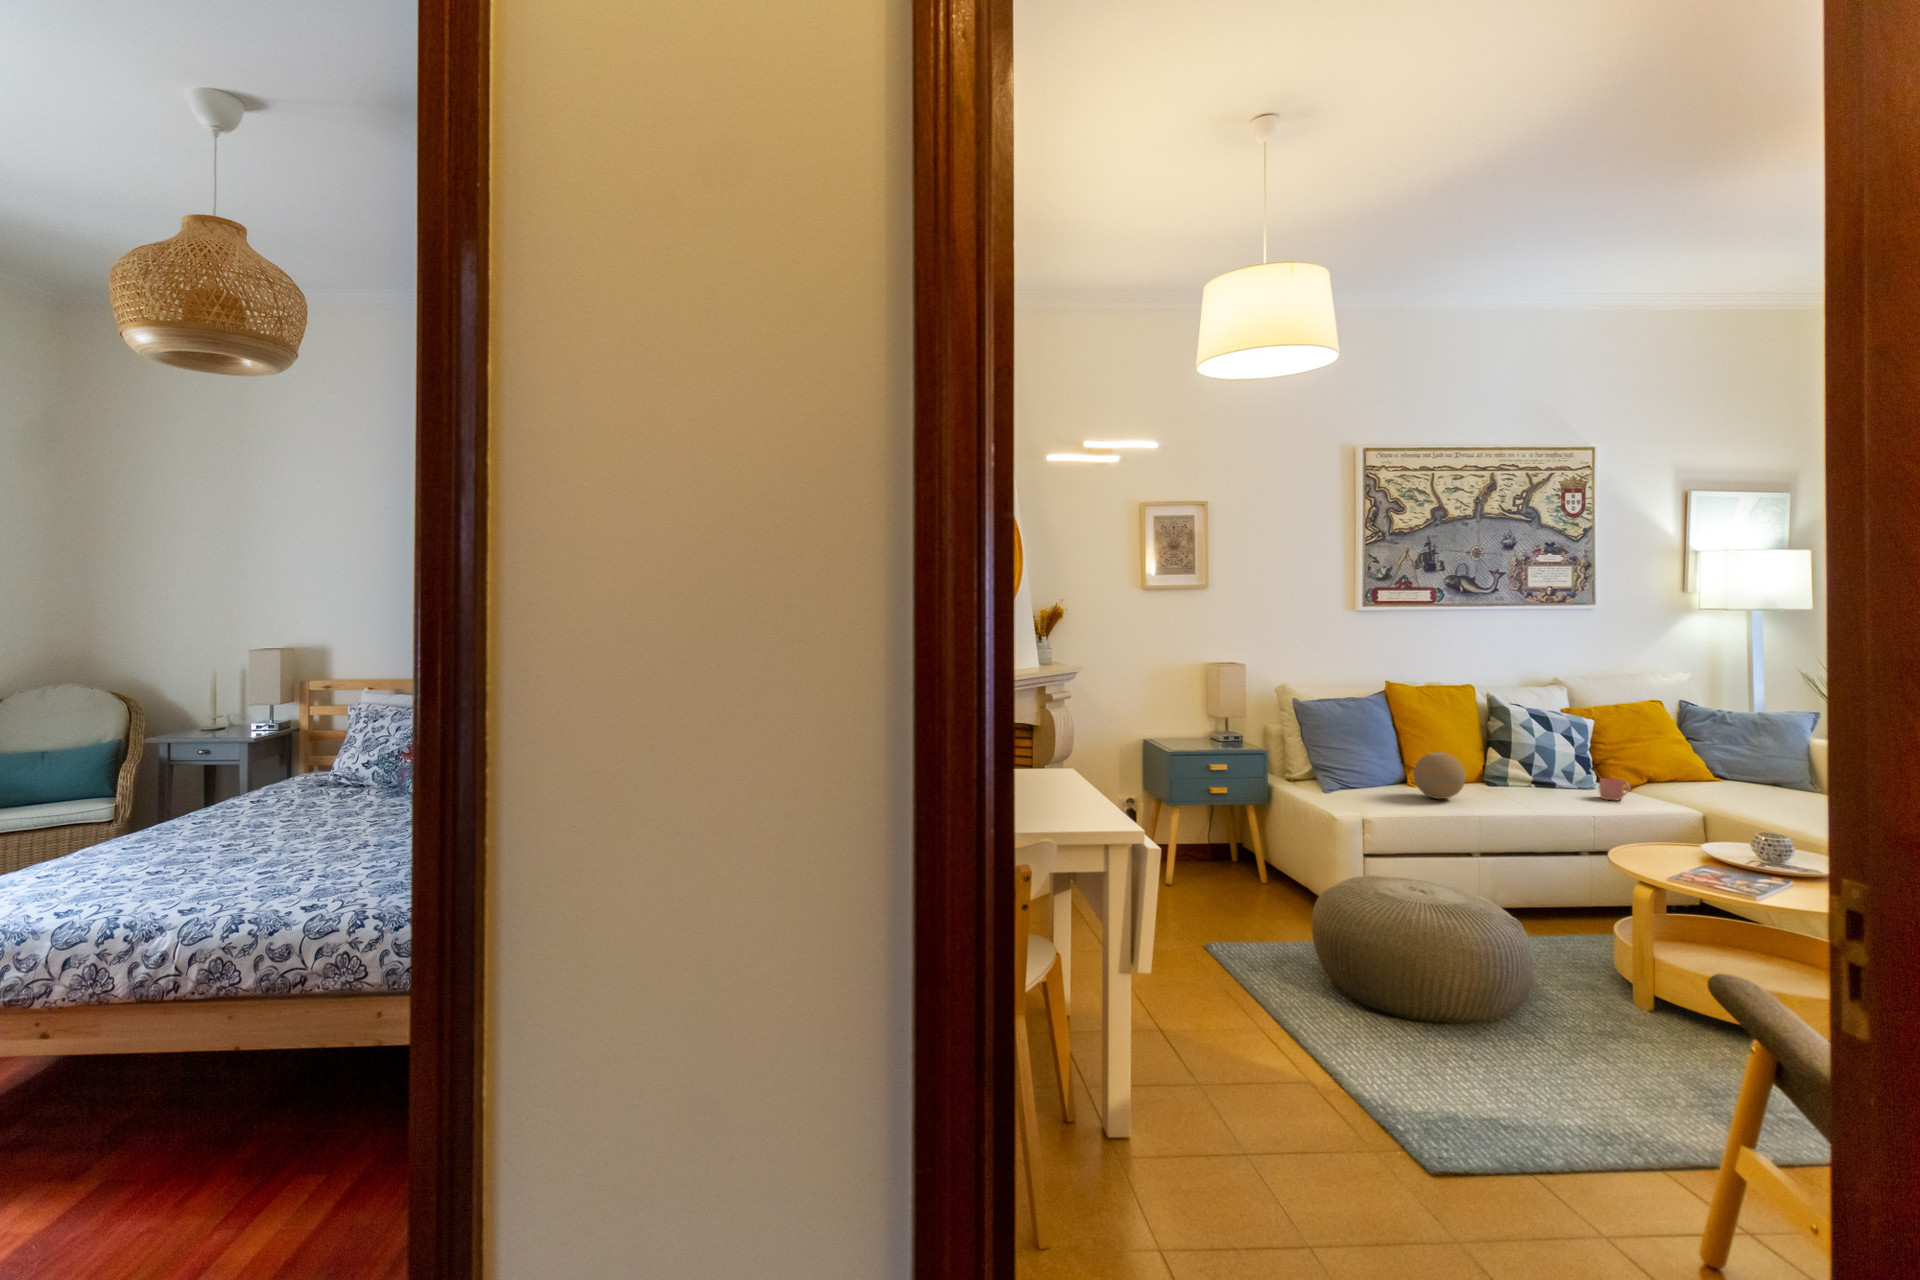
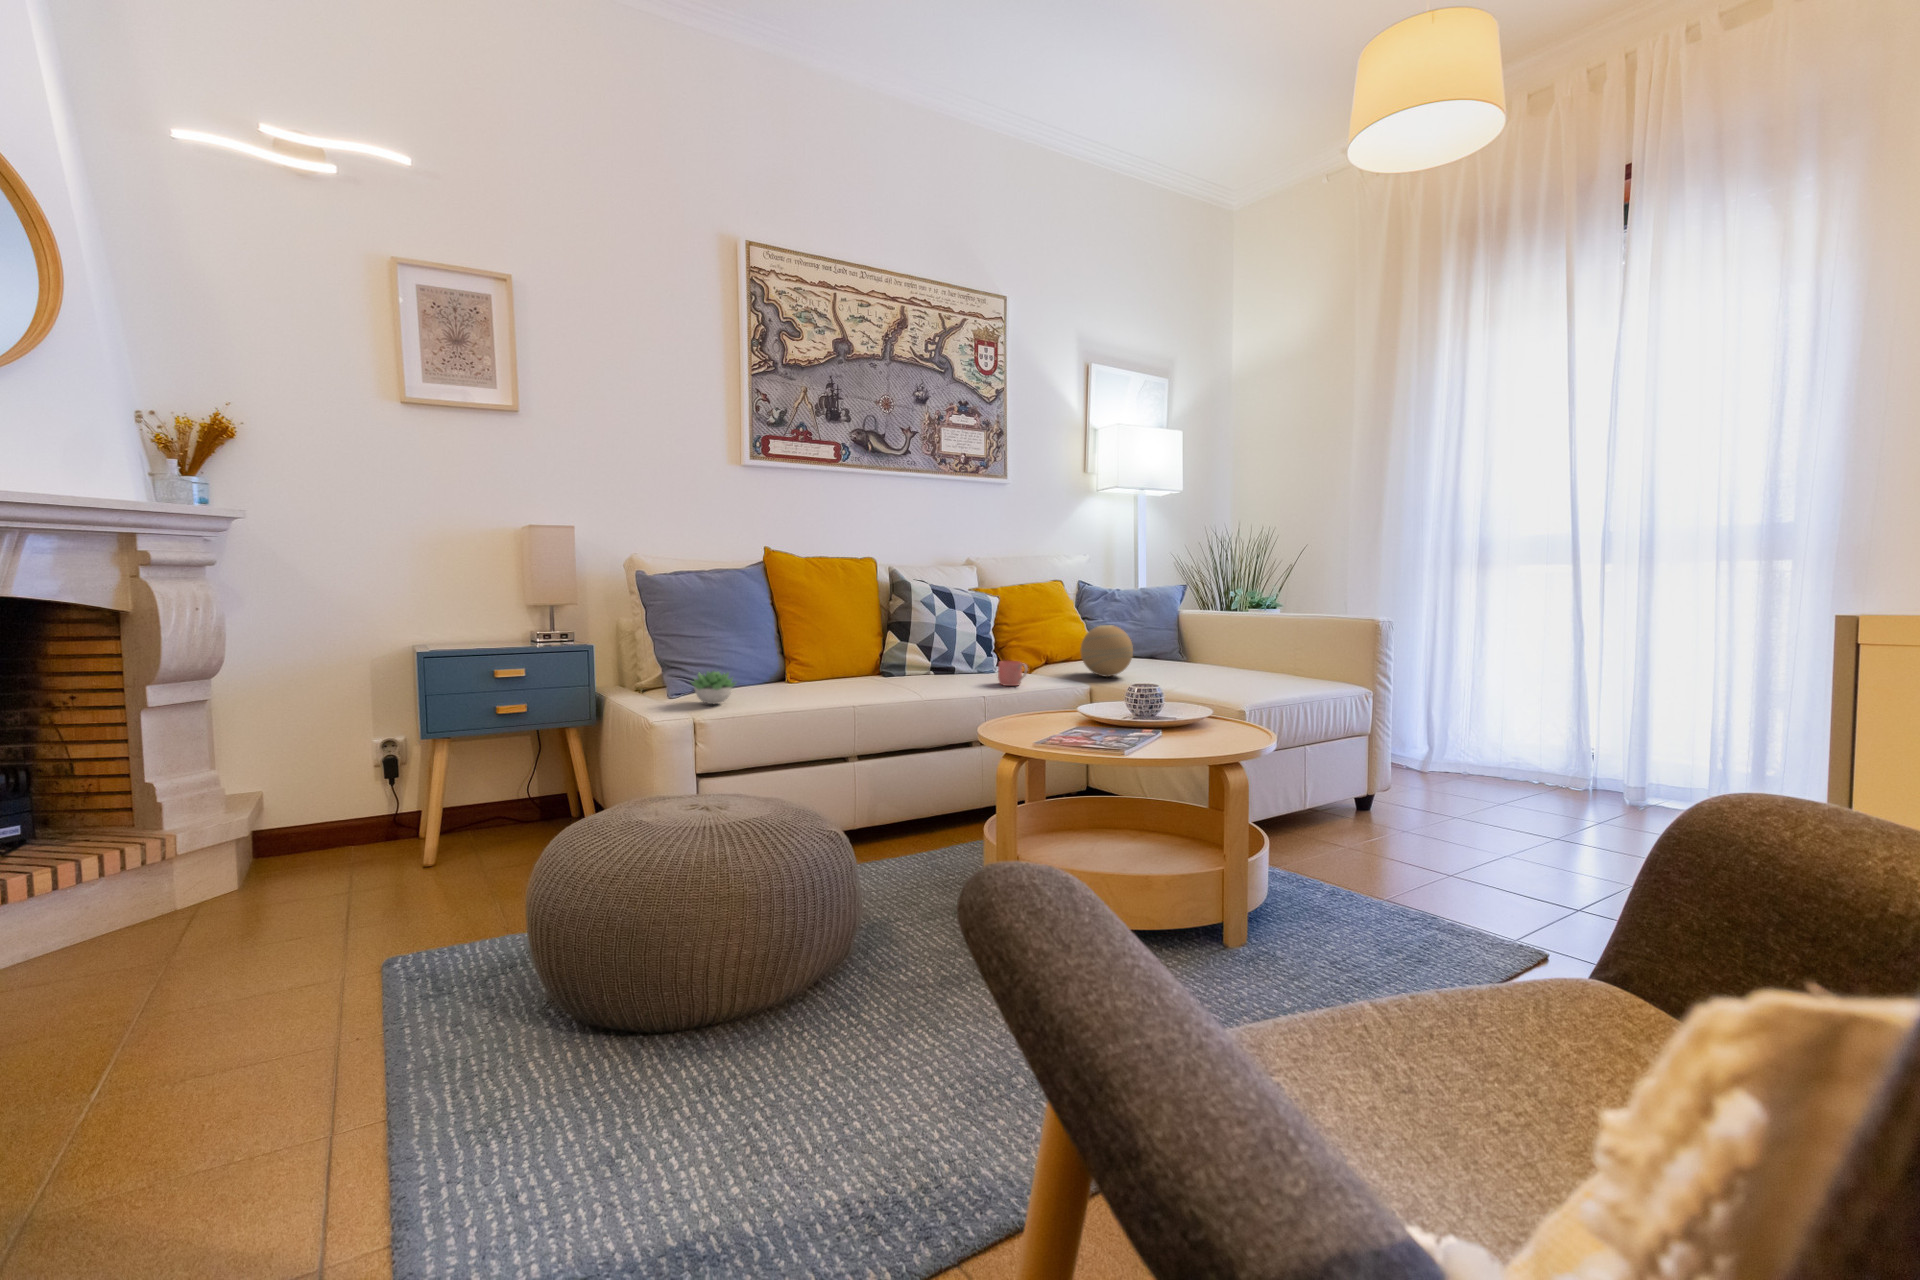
decorative orb: present [1413,752,1466,799] -> present [1081,625,1133,677]
succulent plant: none [1344,775,1381,799] -> present [691,671,736,704]

